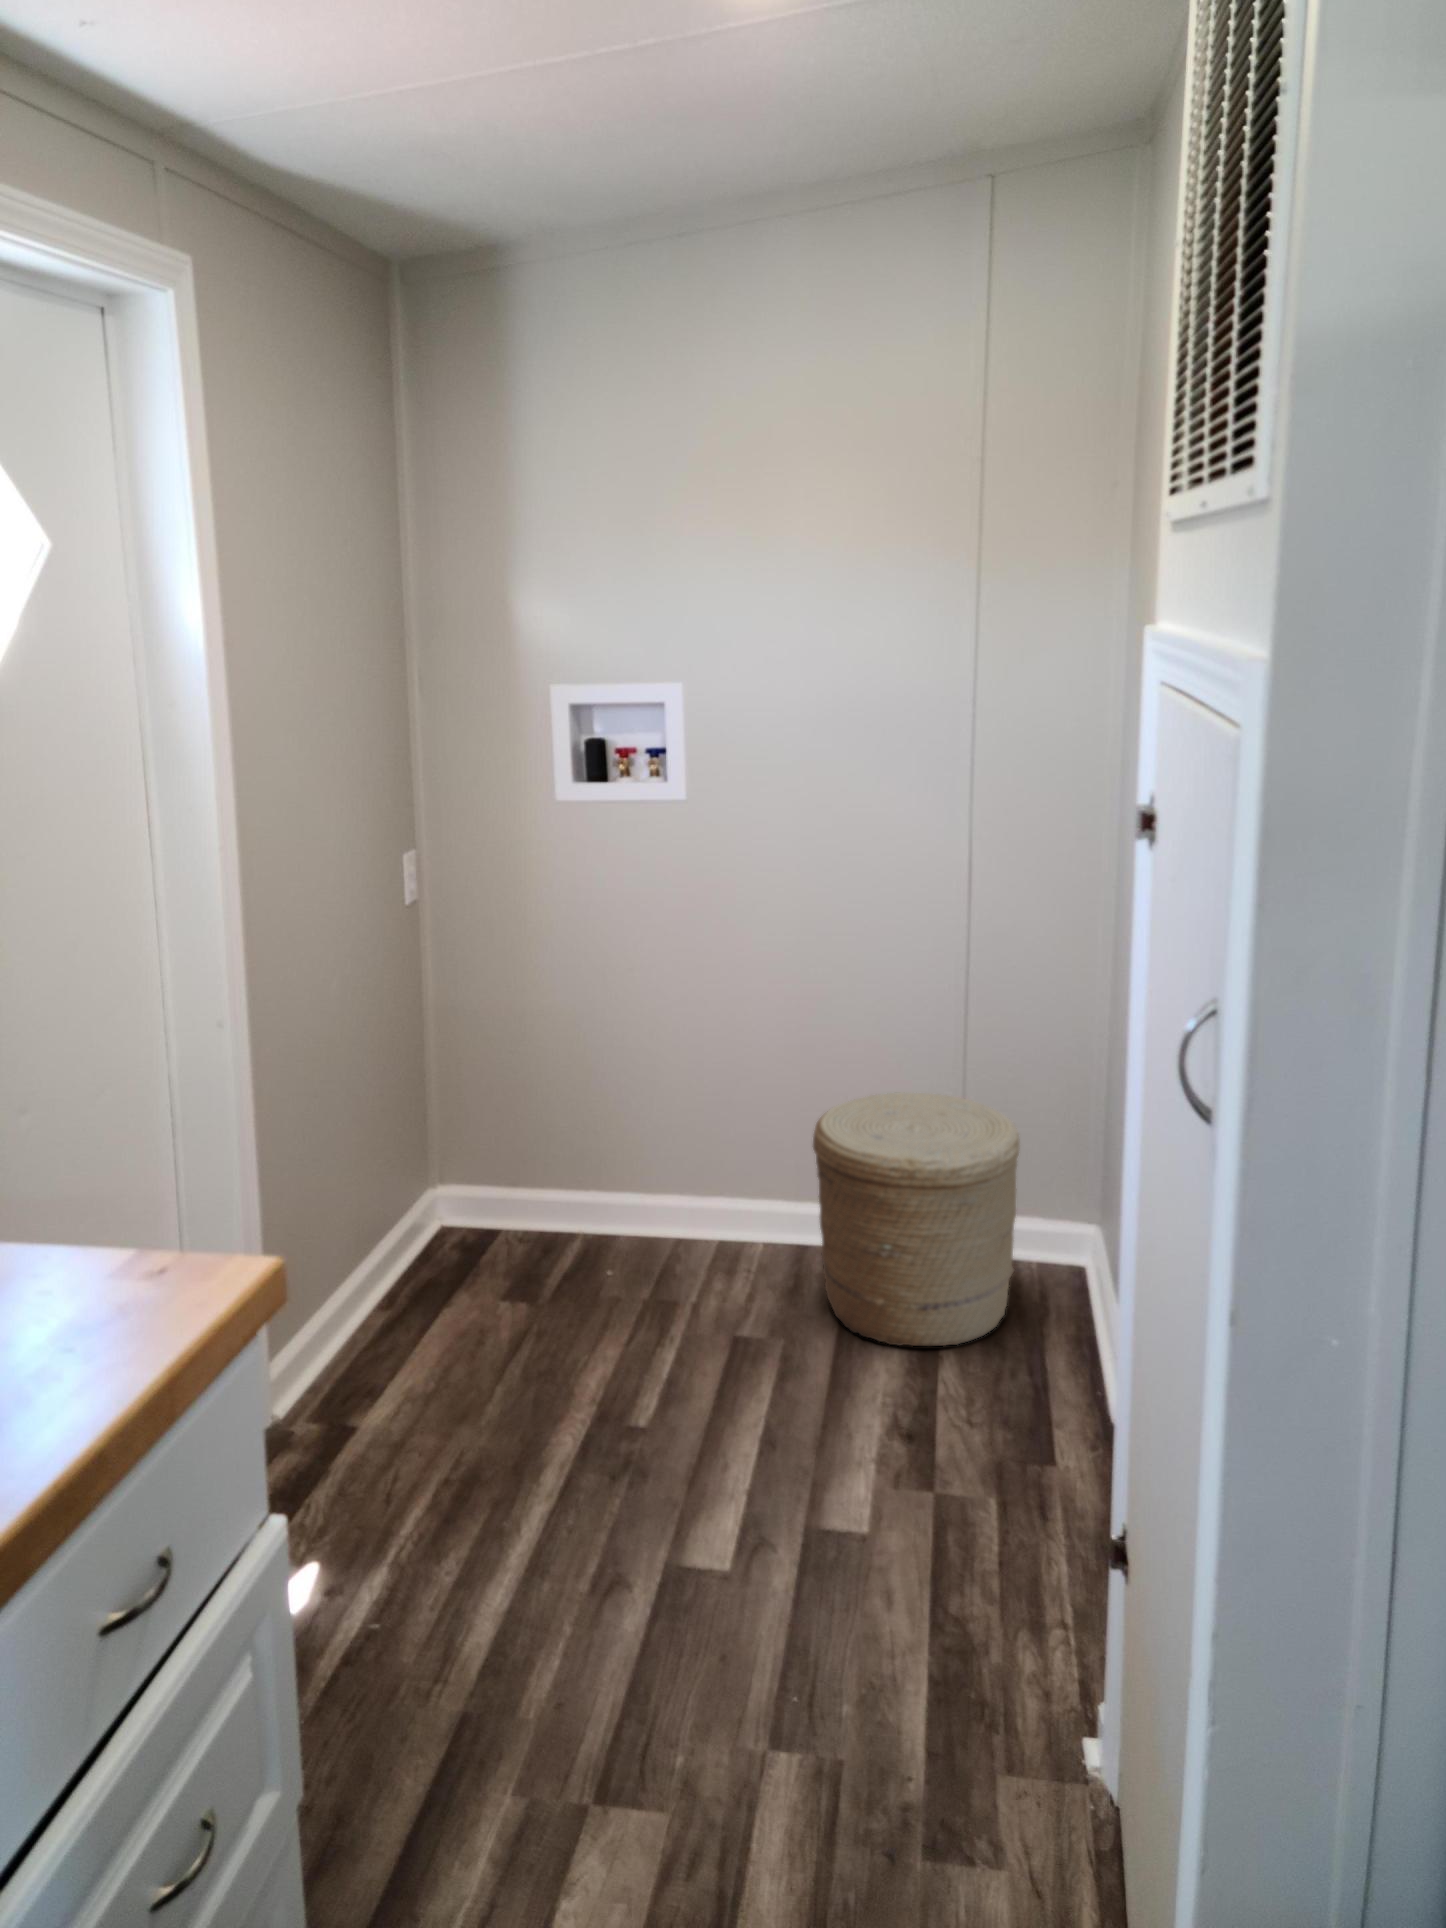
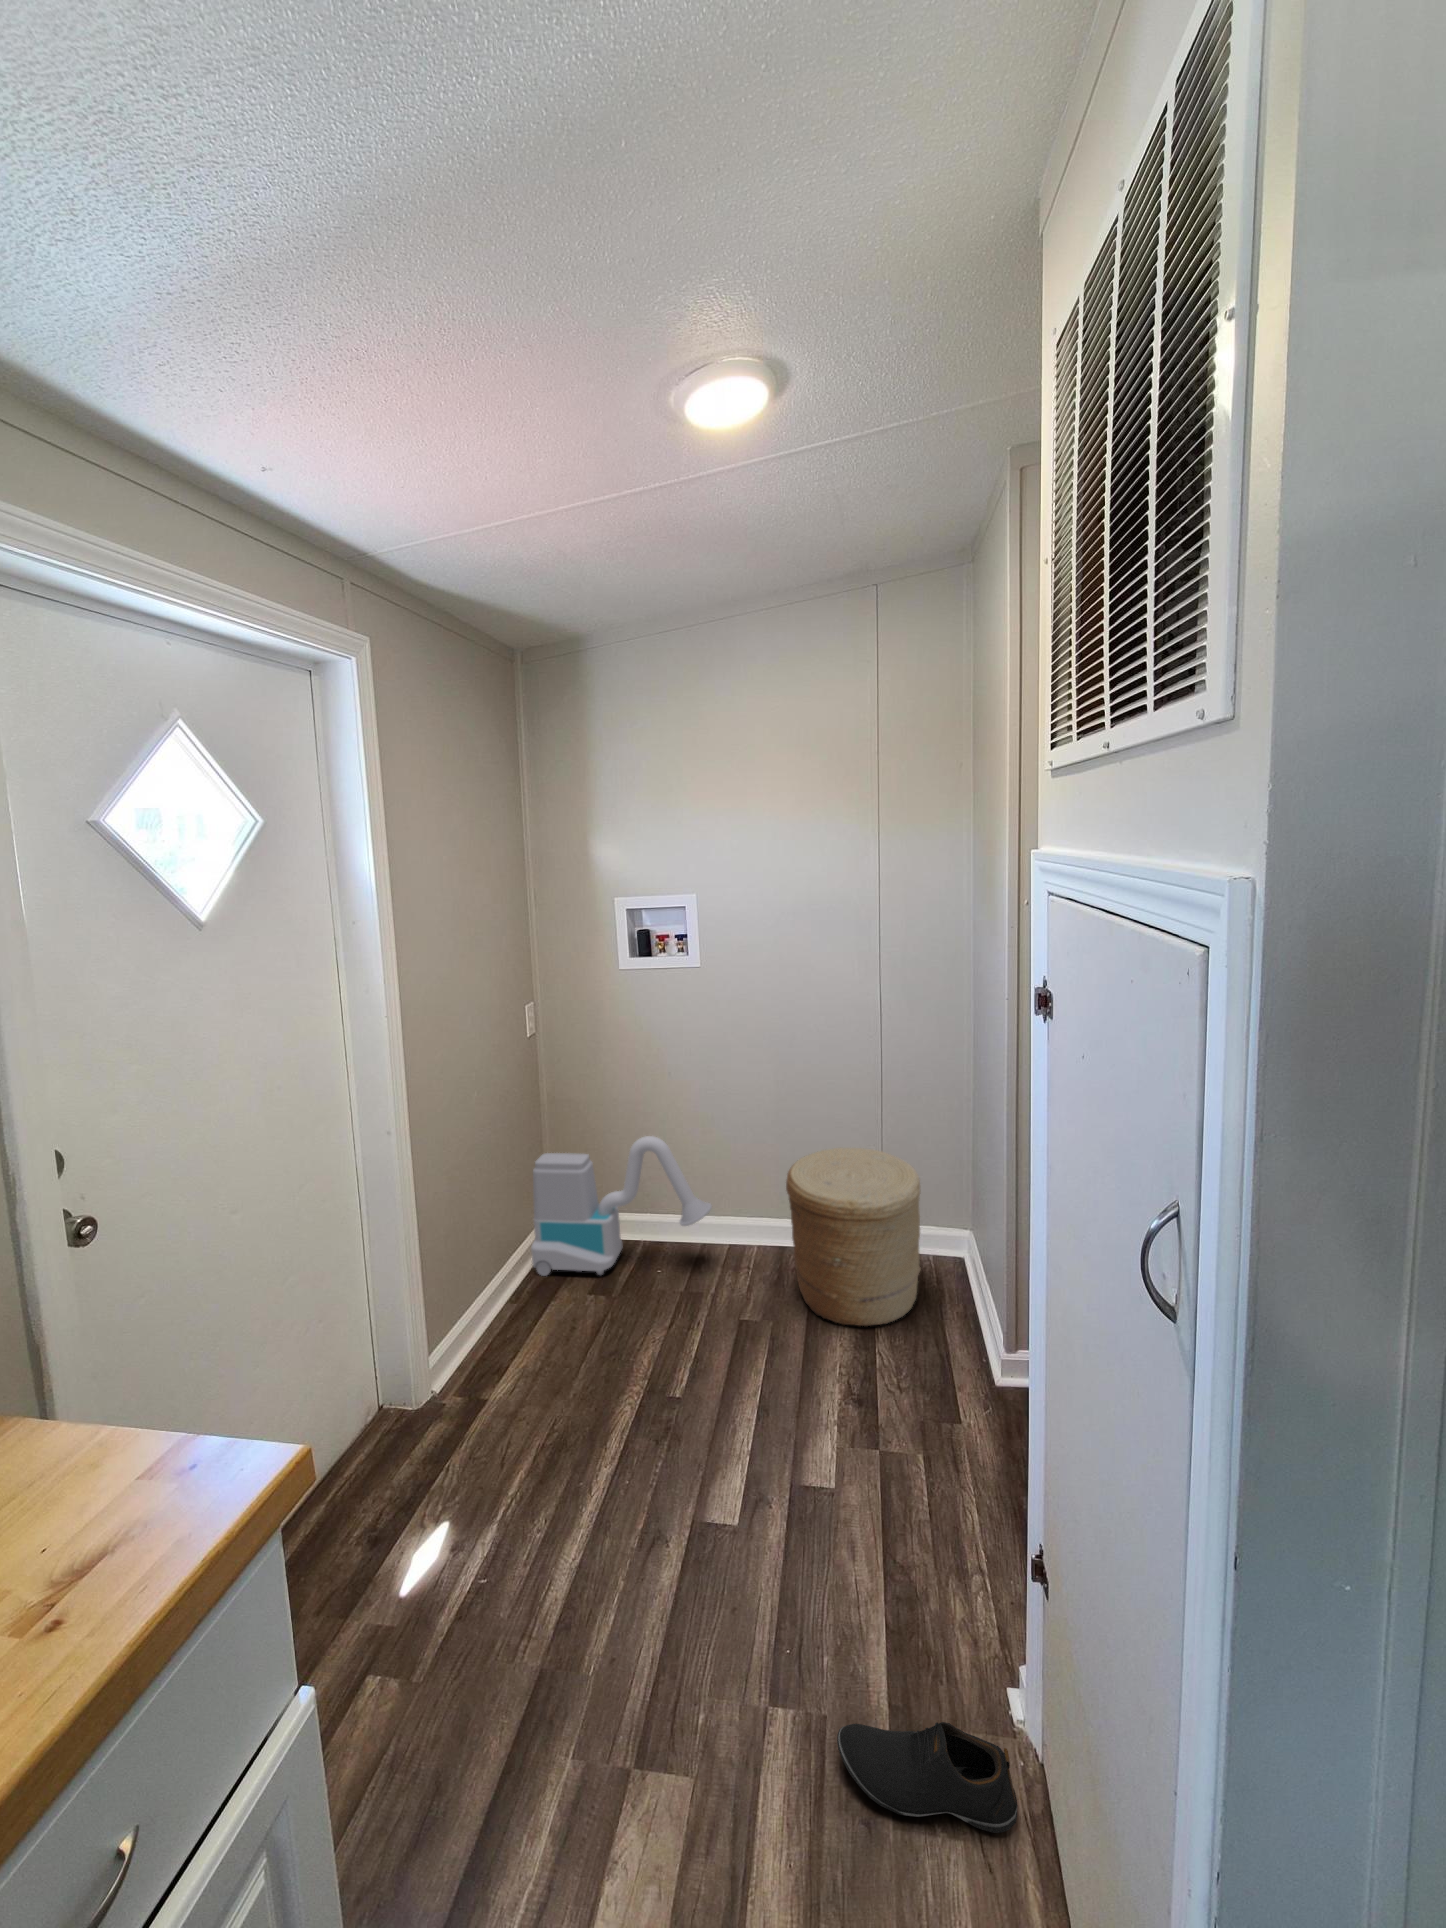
vacuum cleaner: none [412,1067,696,1278] -> present [531,1136,712,1276]
shoe: none [853,1751,1080,1866] -> present [837,1722,1017,1833]

